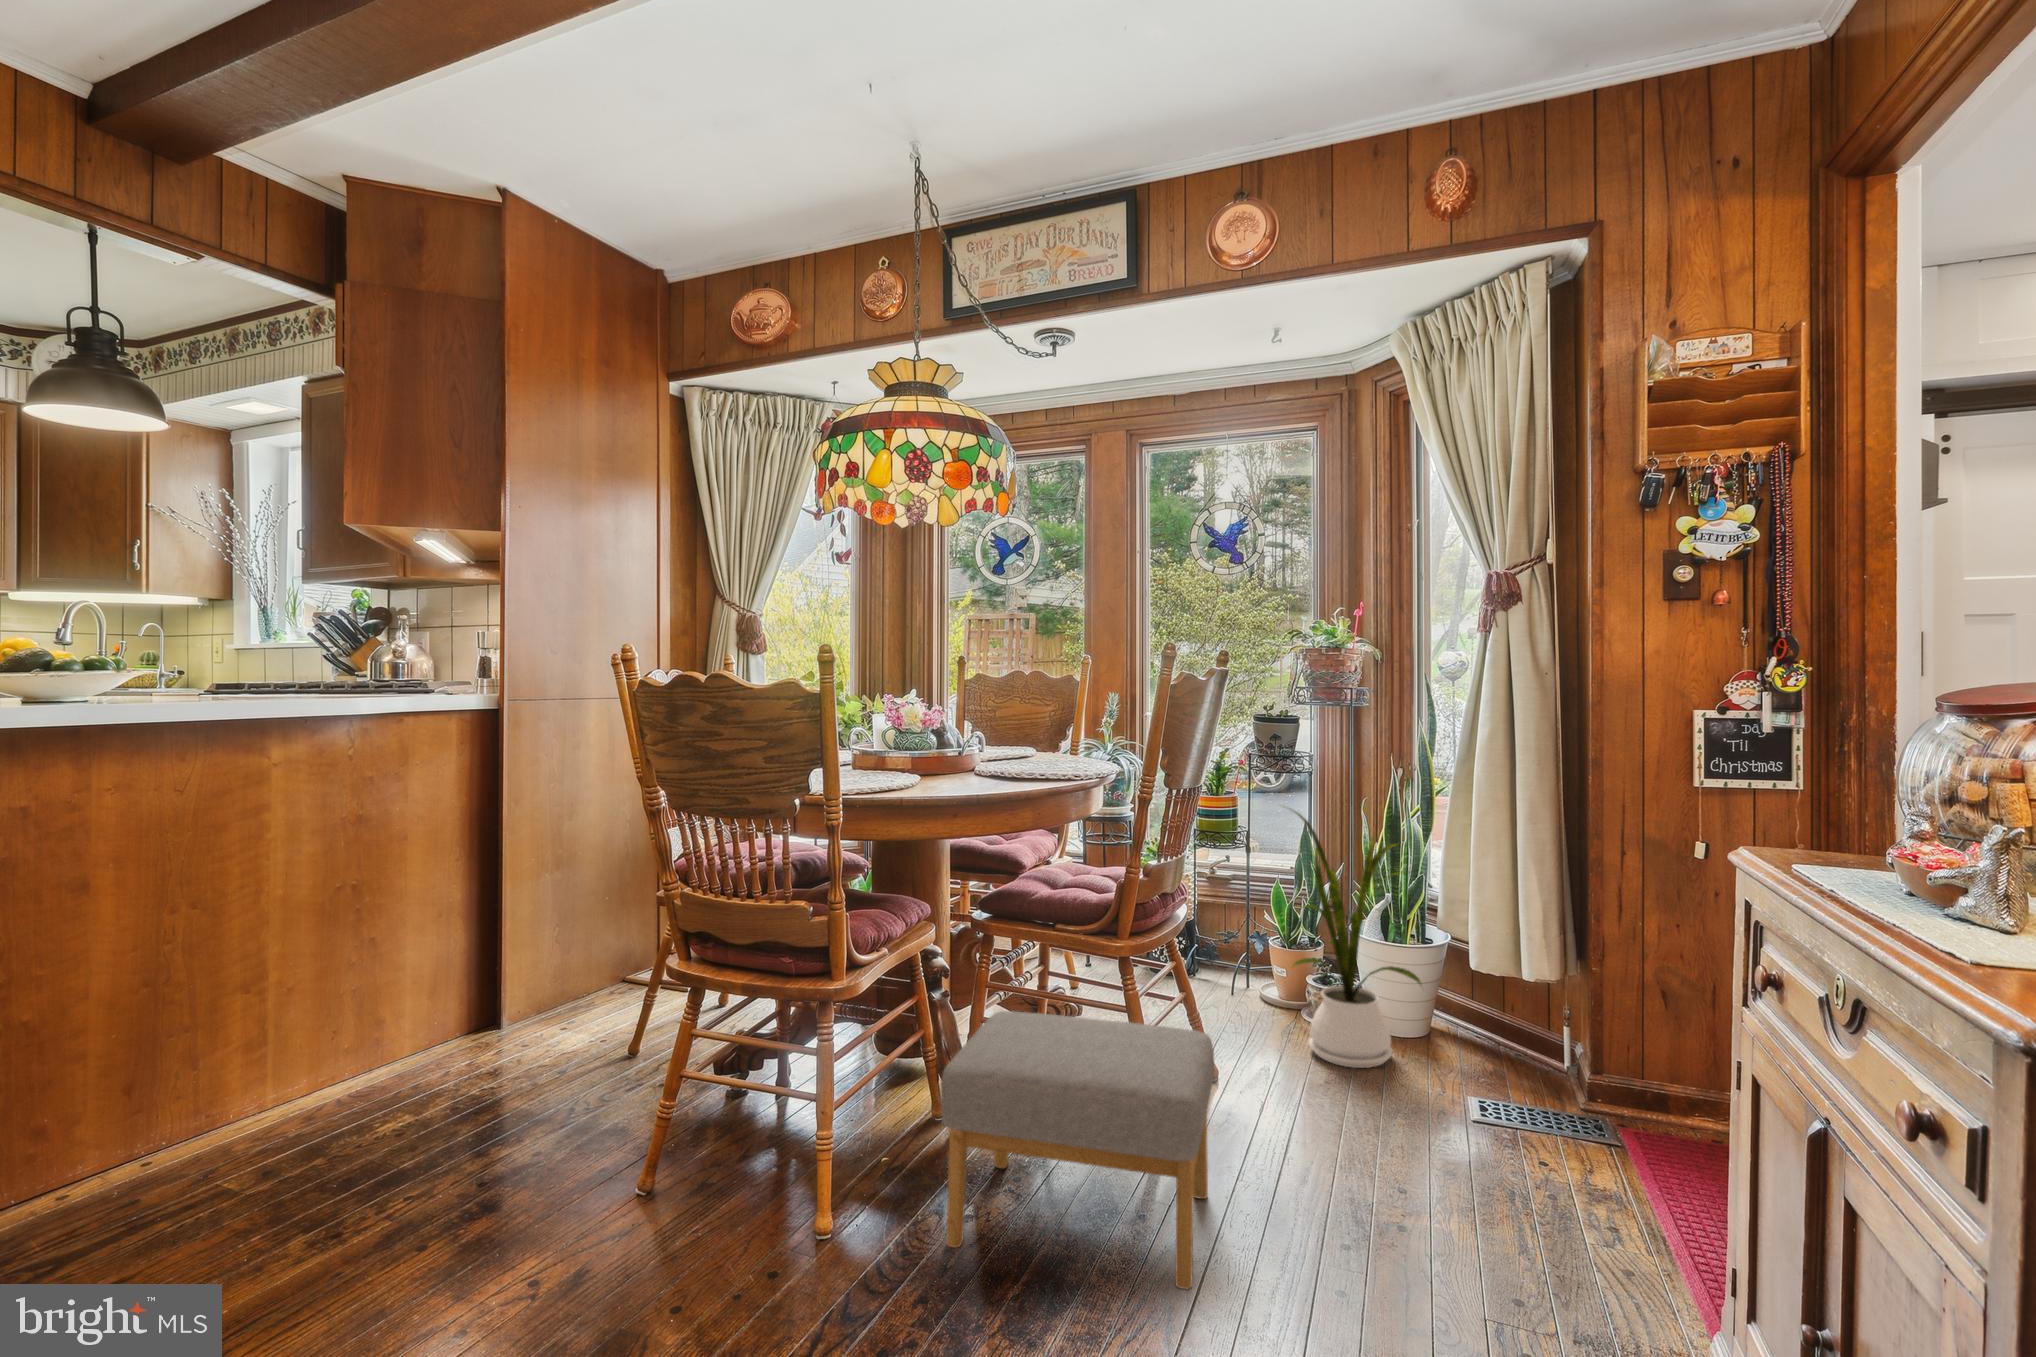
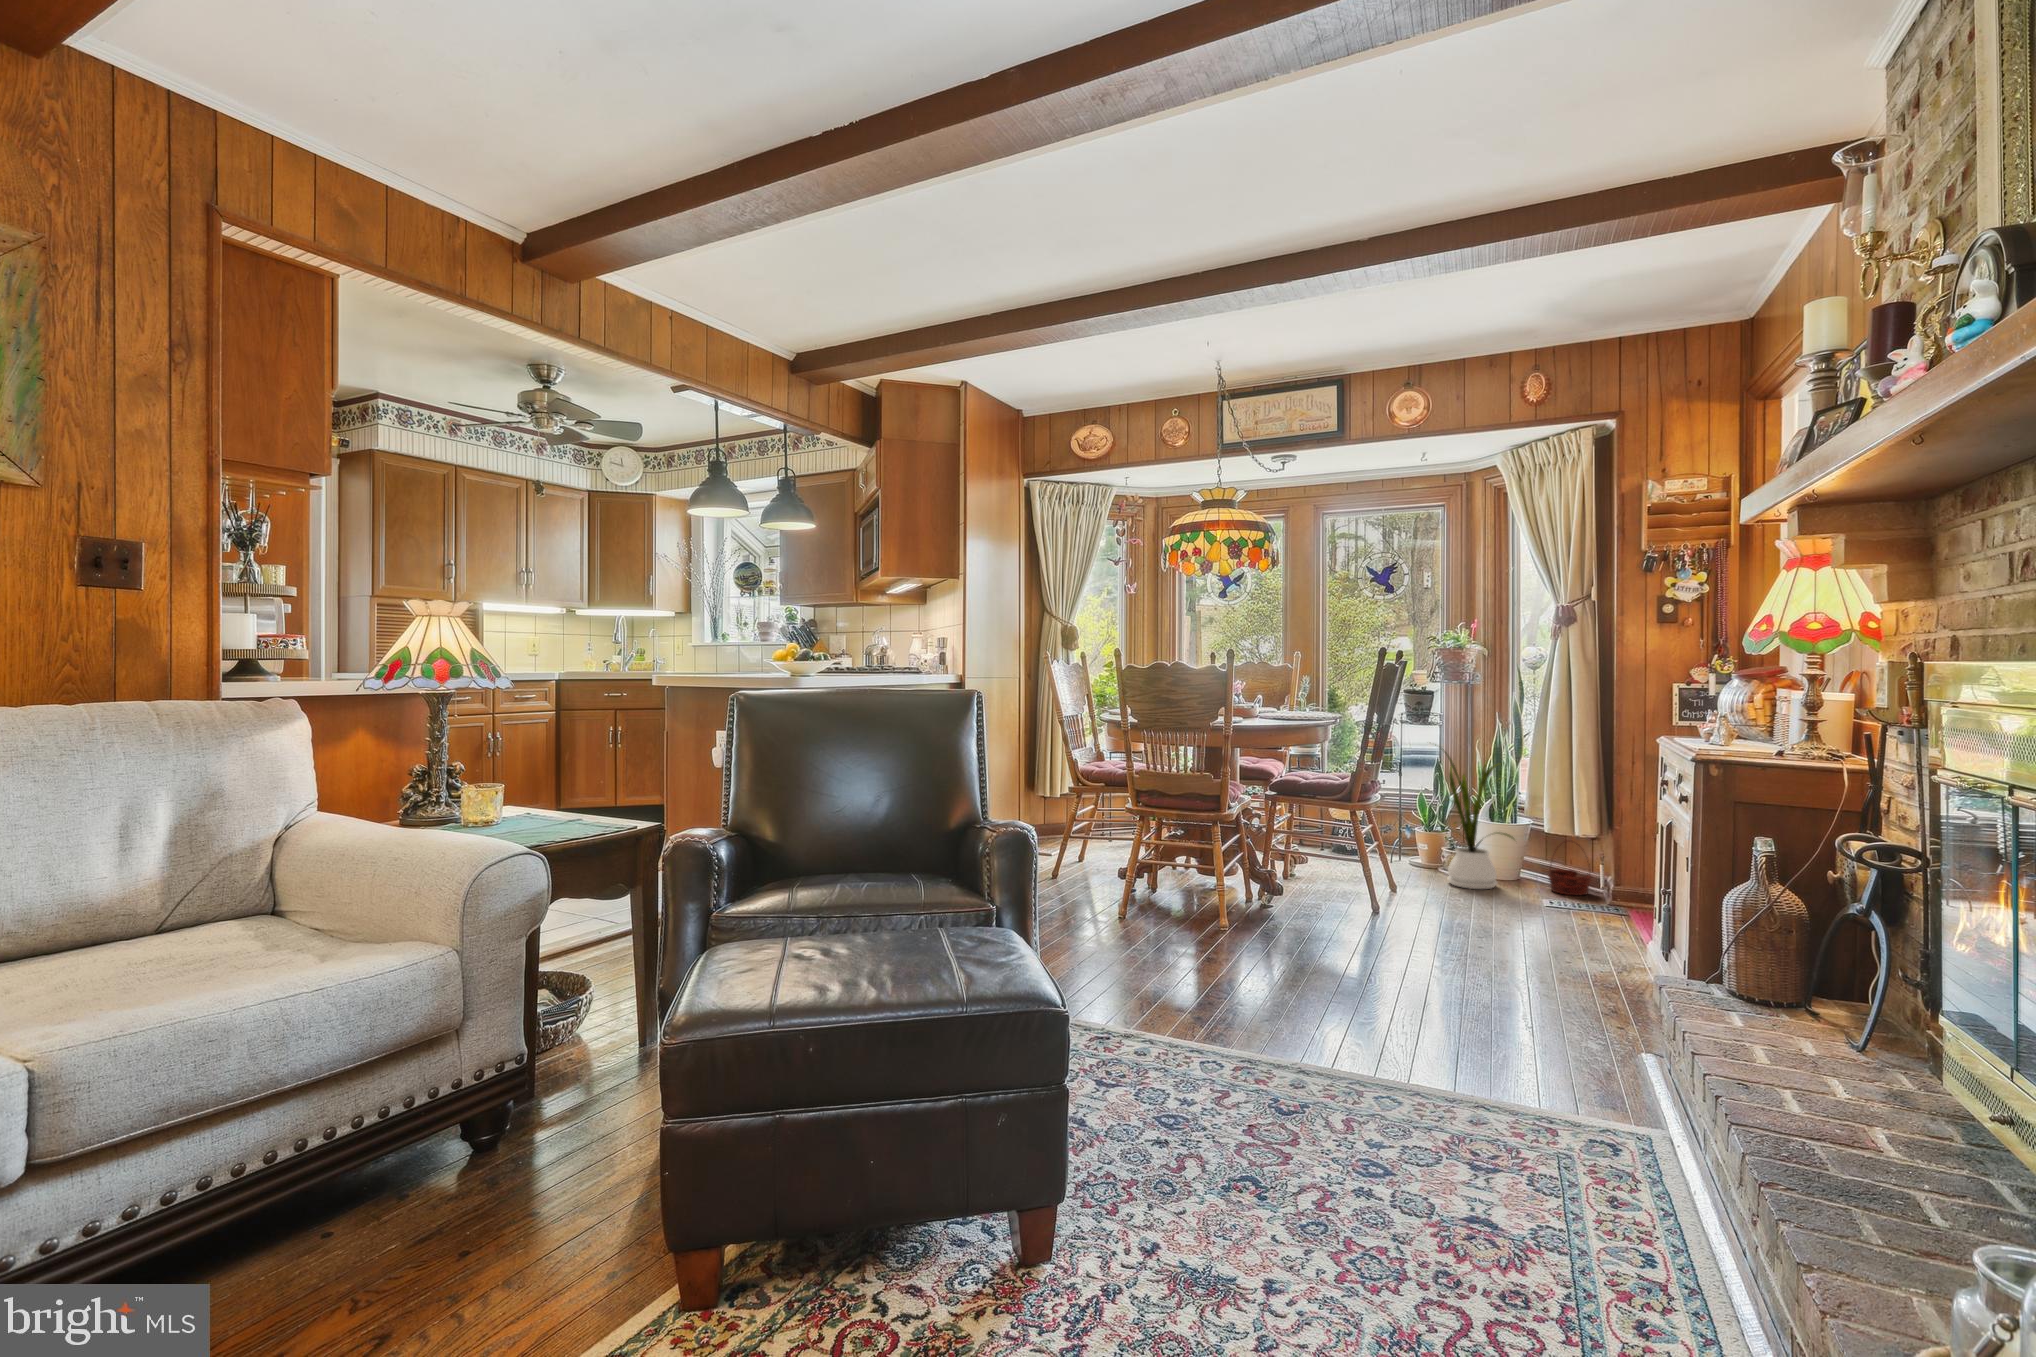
basket: none [1474,980,1551,1081] -> present [1548,851,1591,896]
footstool: present [940,1011,1214,1289] -> none [1282,833,1412,940]

